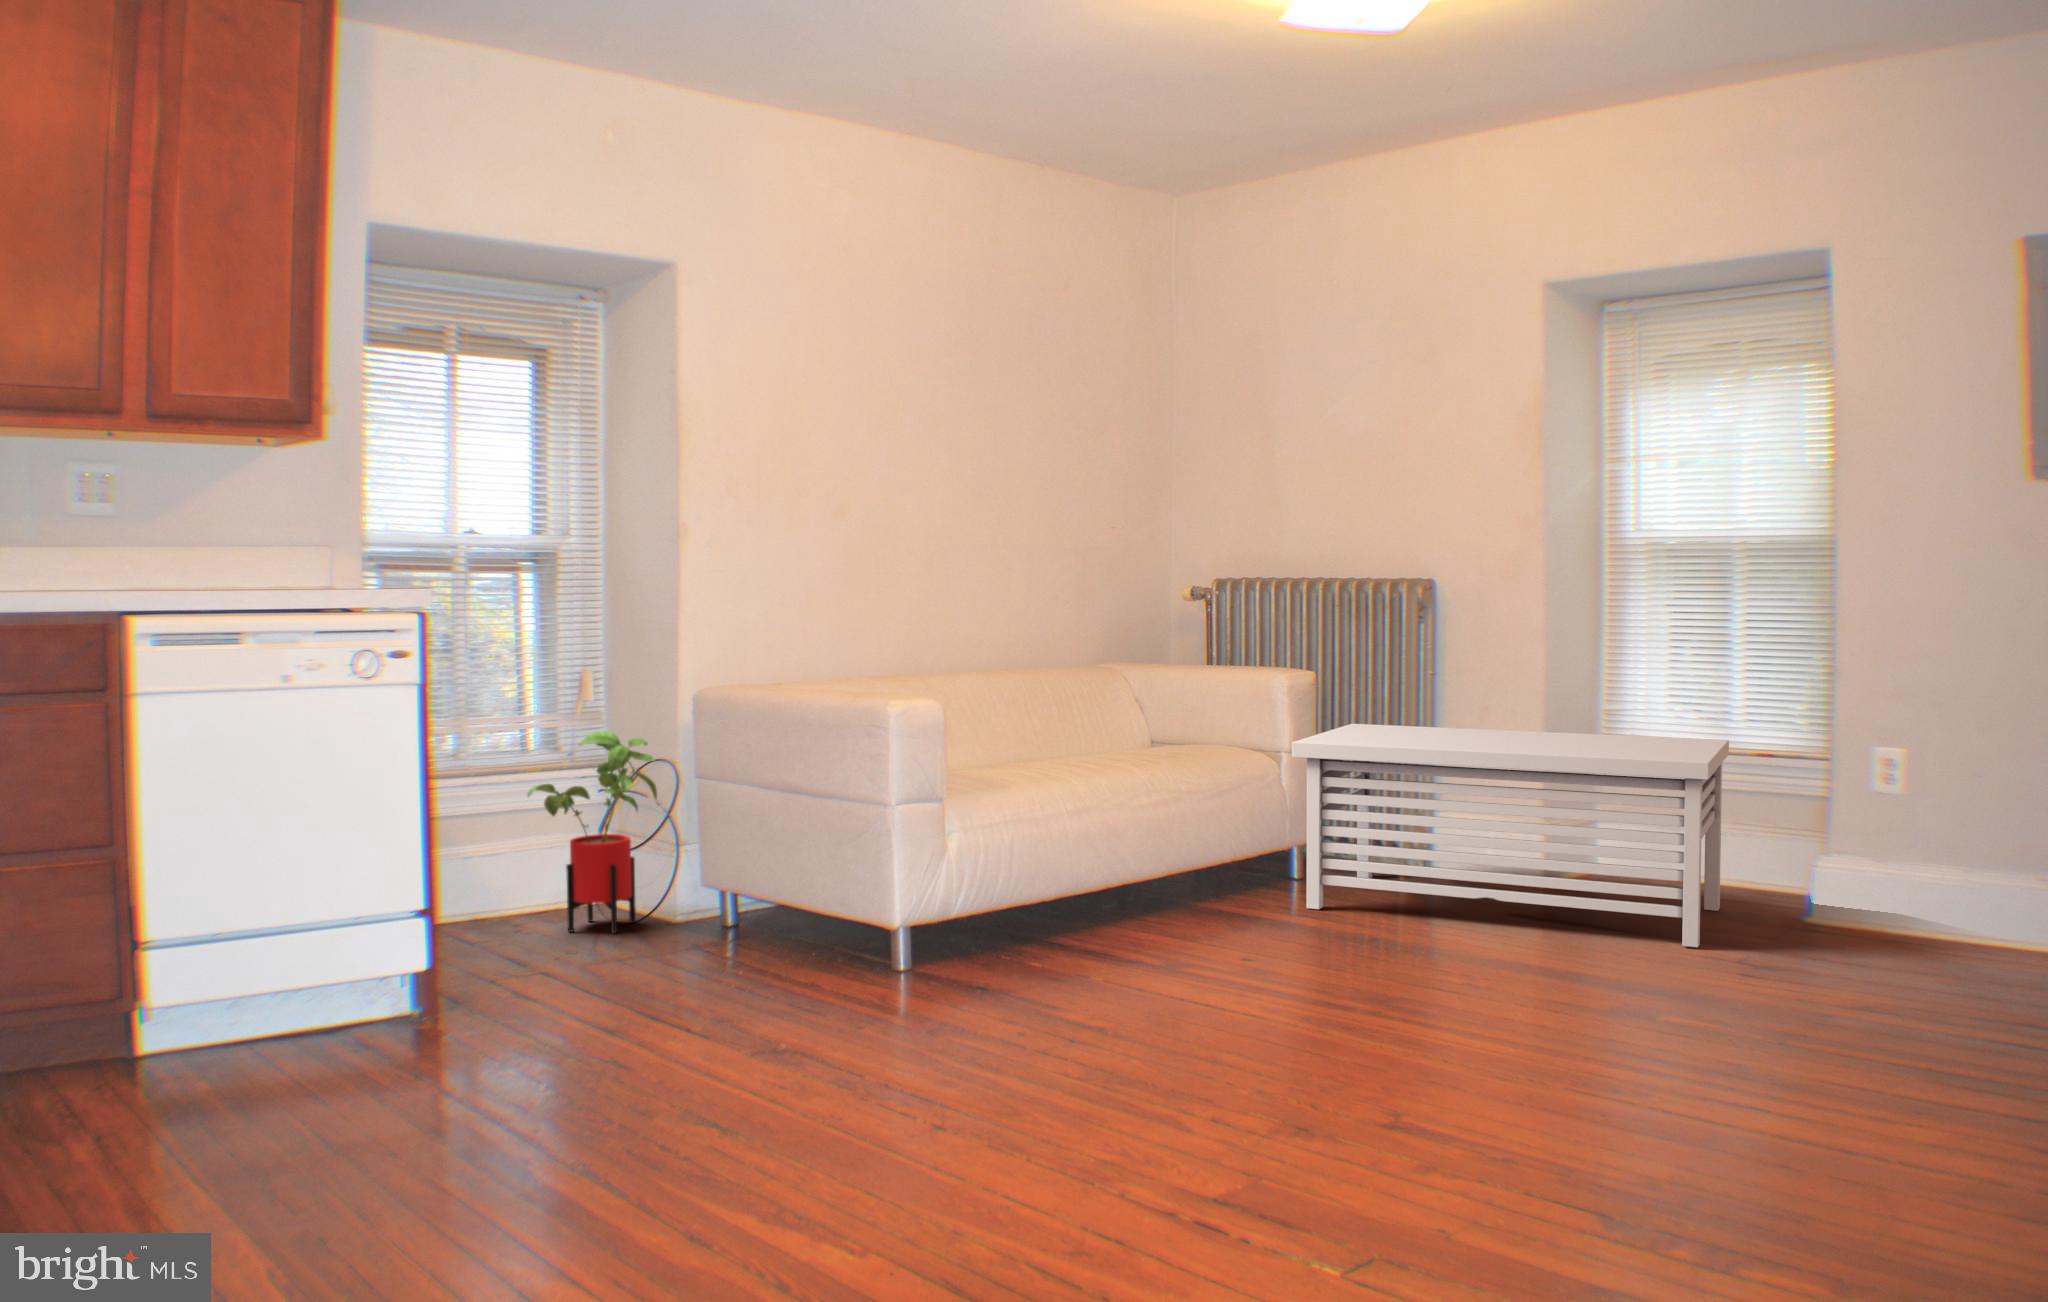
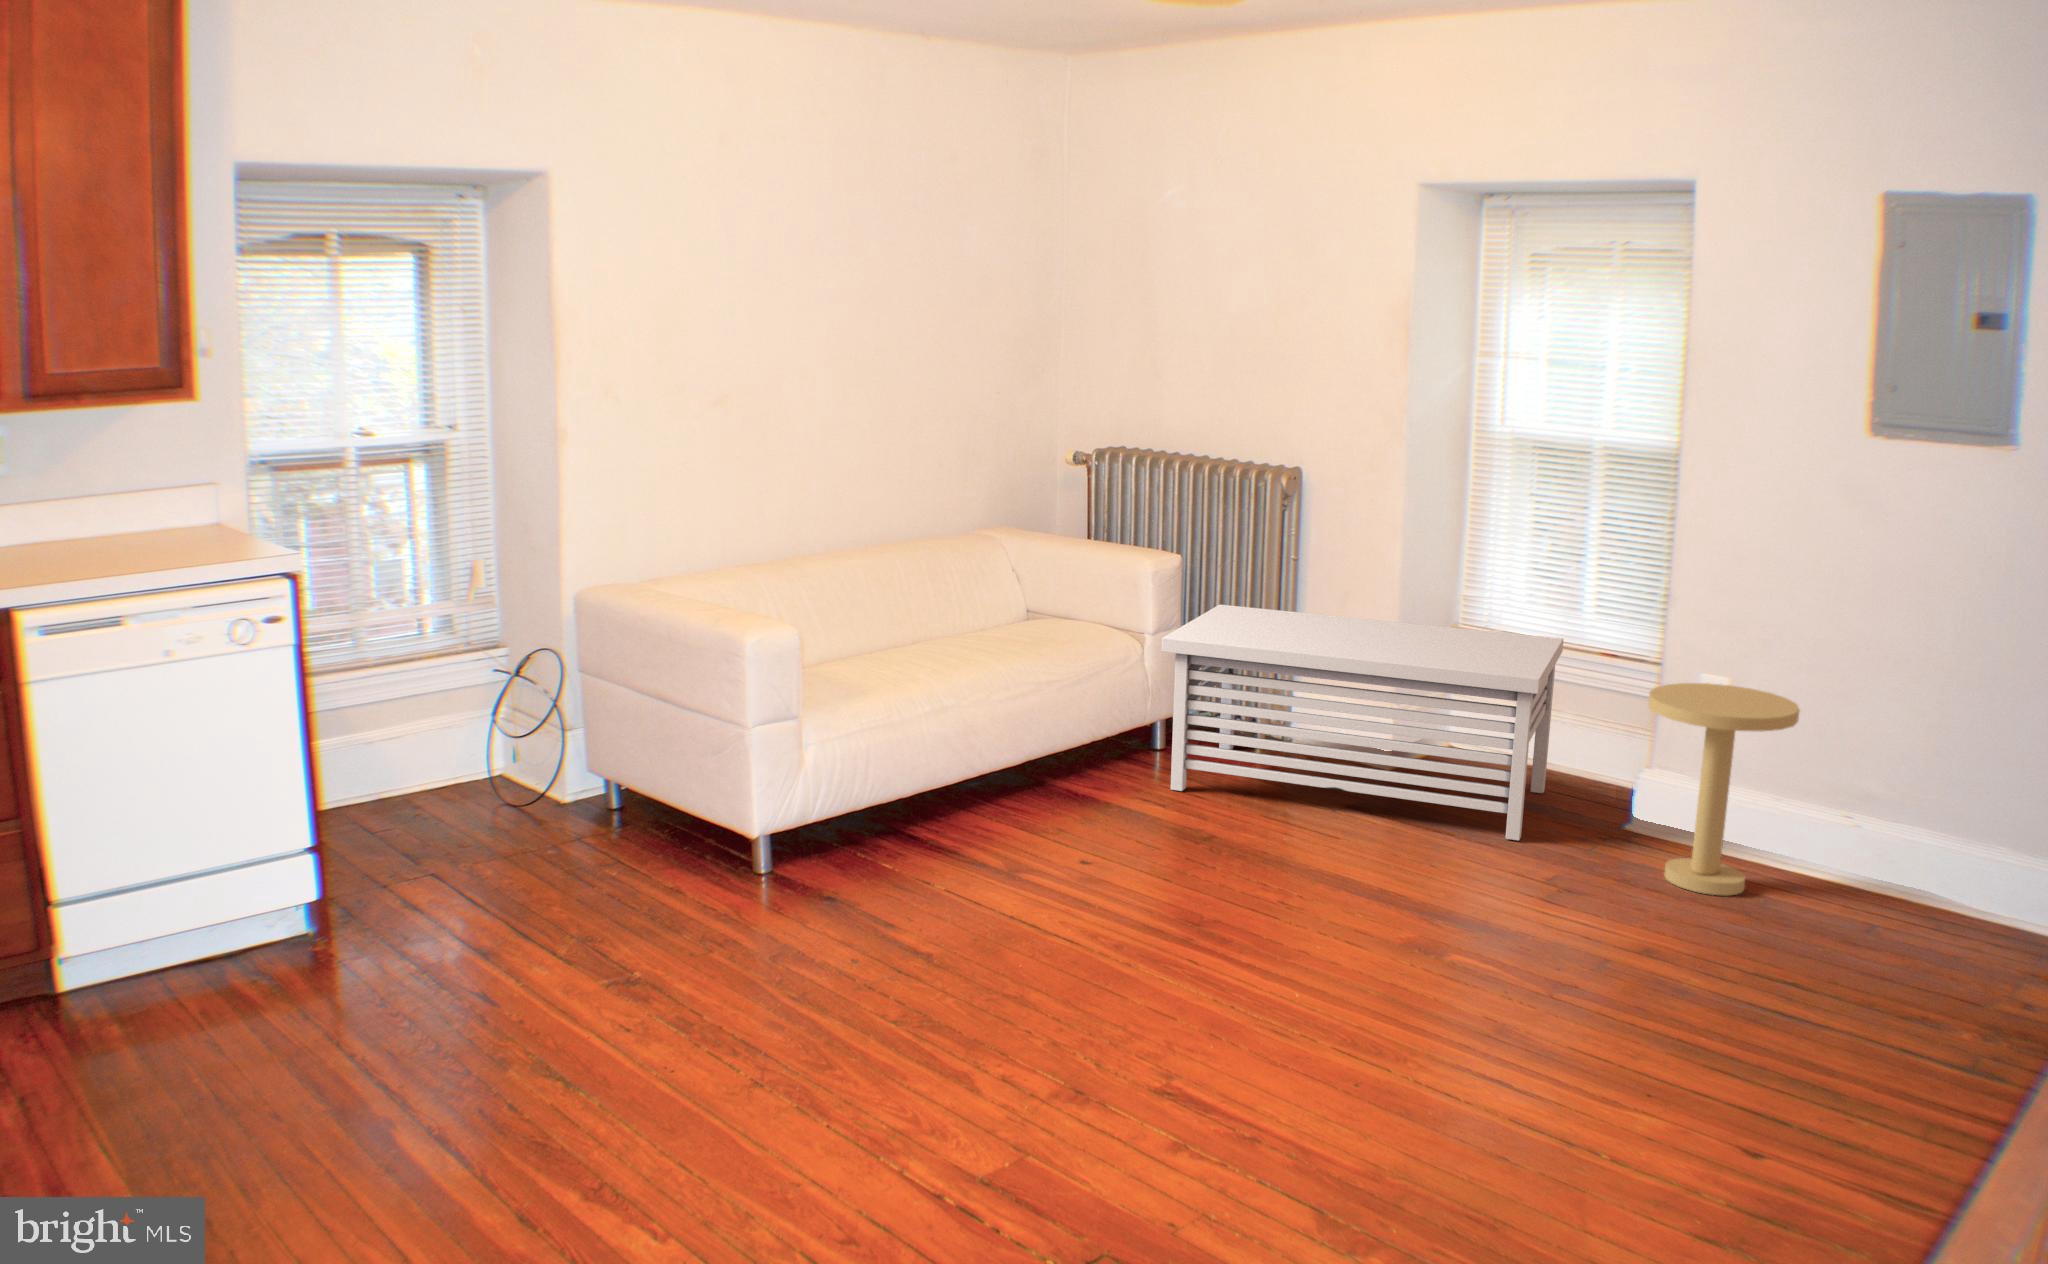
house plant: present [527,731,657,933] -> none [425,632,551,822]
side table: none [1836,761,2013,993] -> present [1649,683,1800,896]

